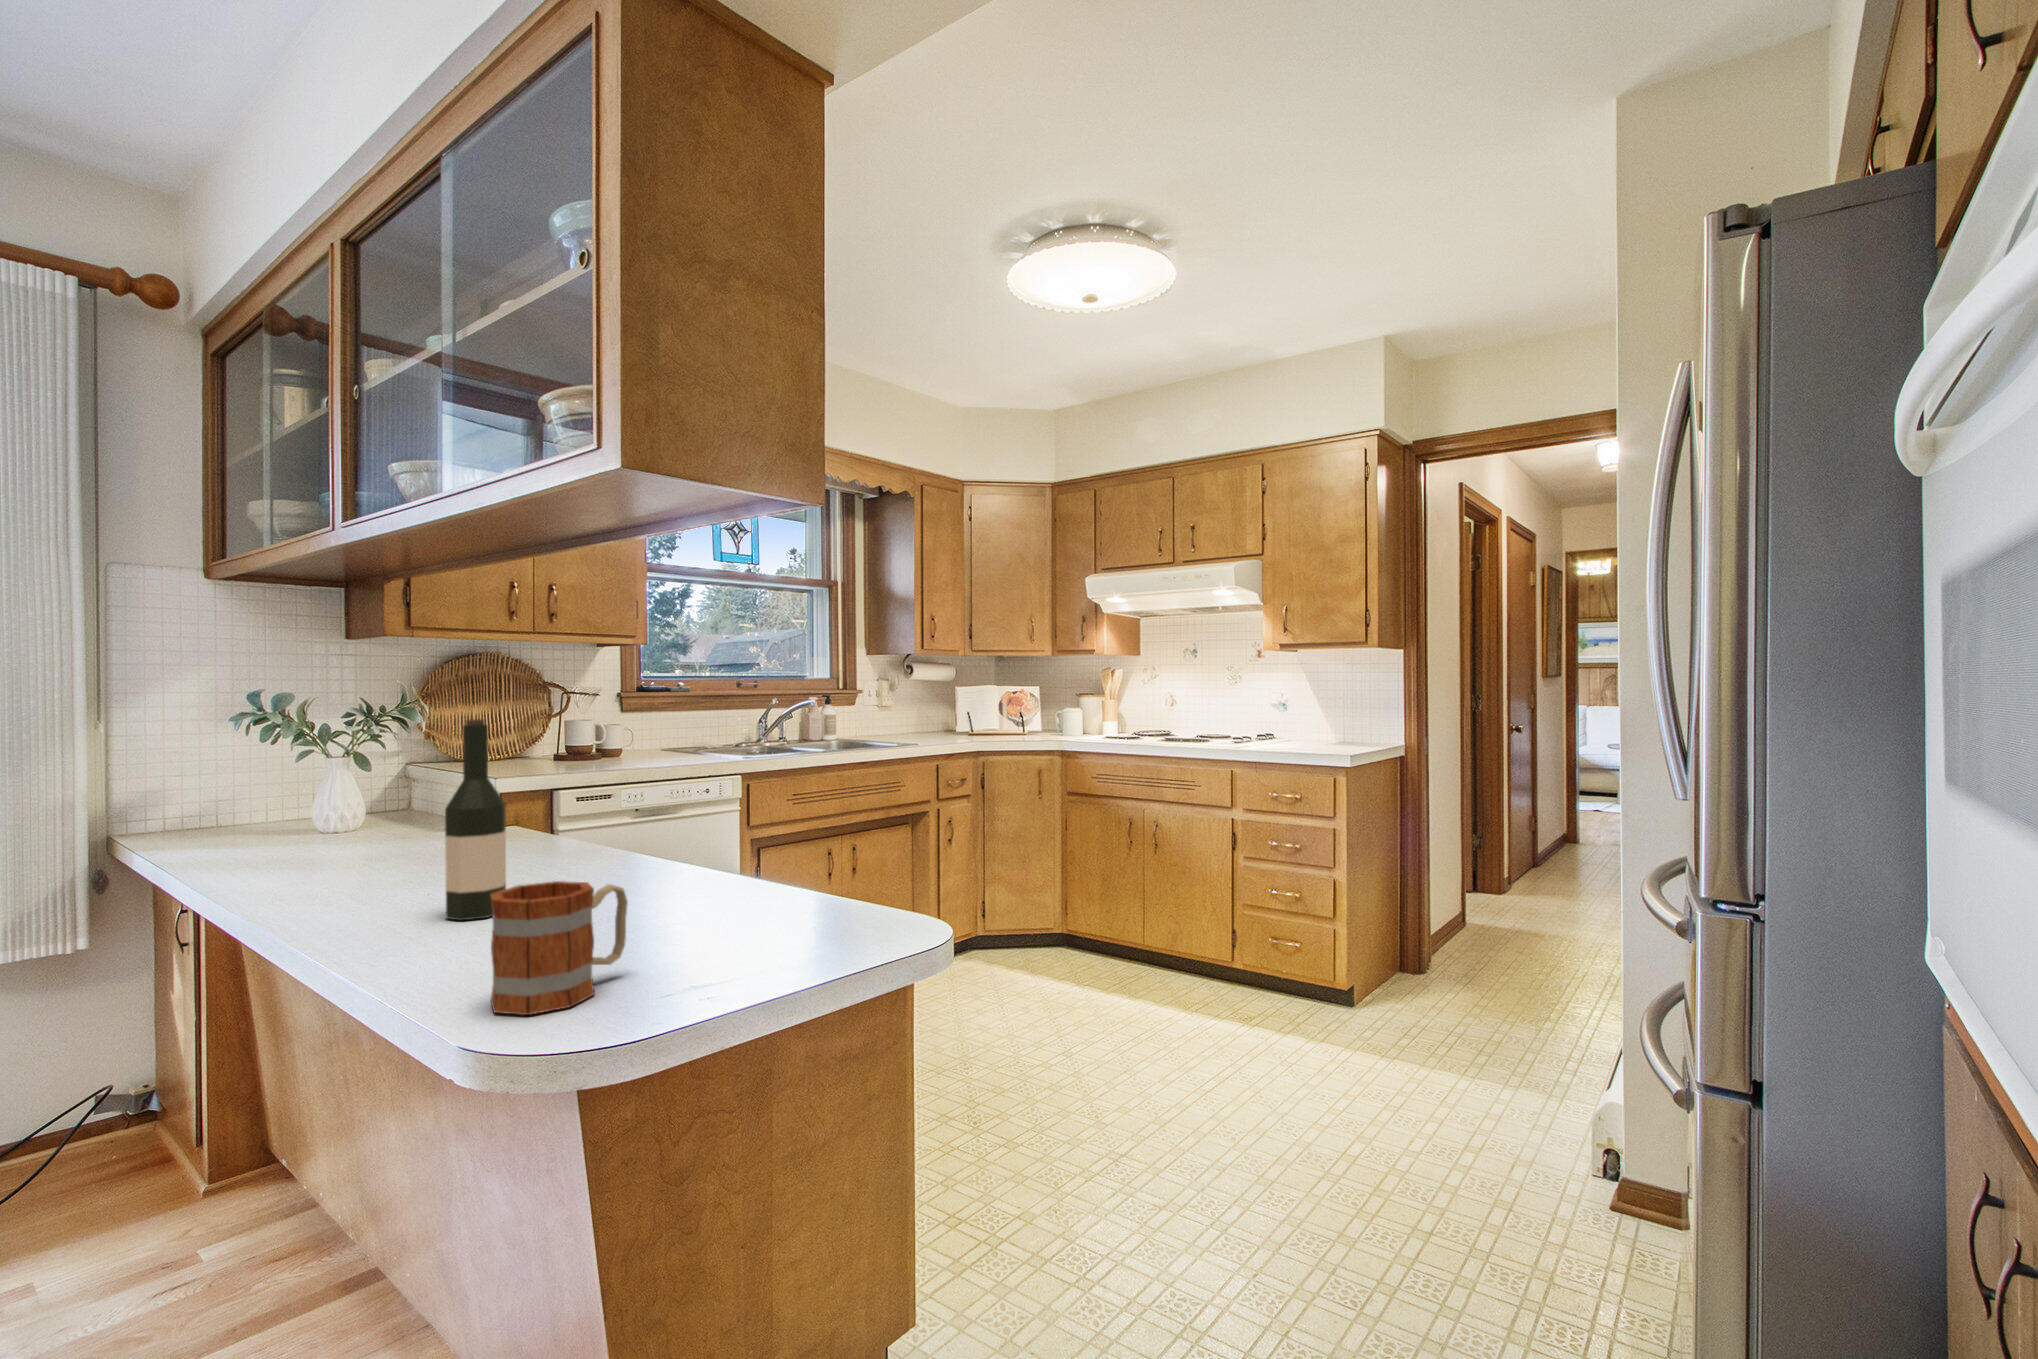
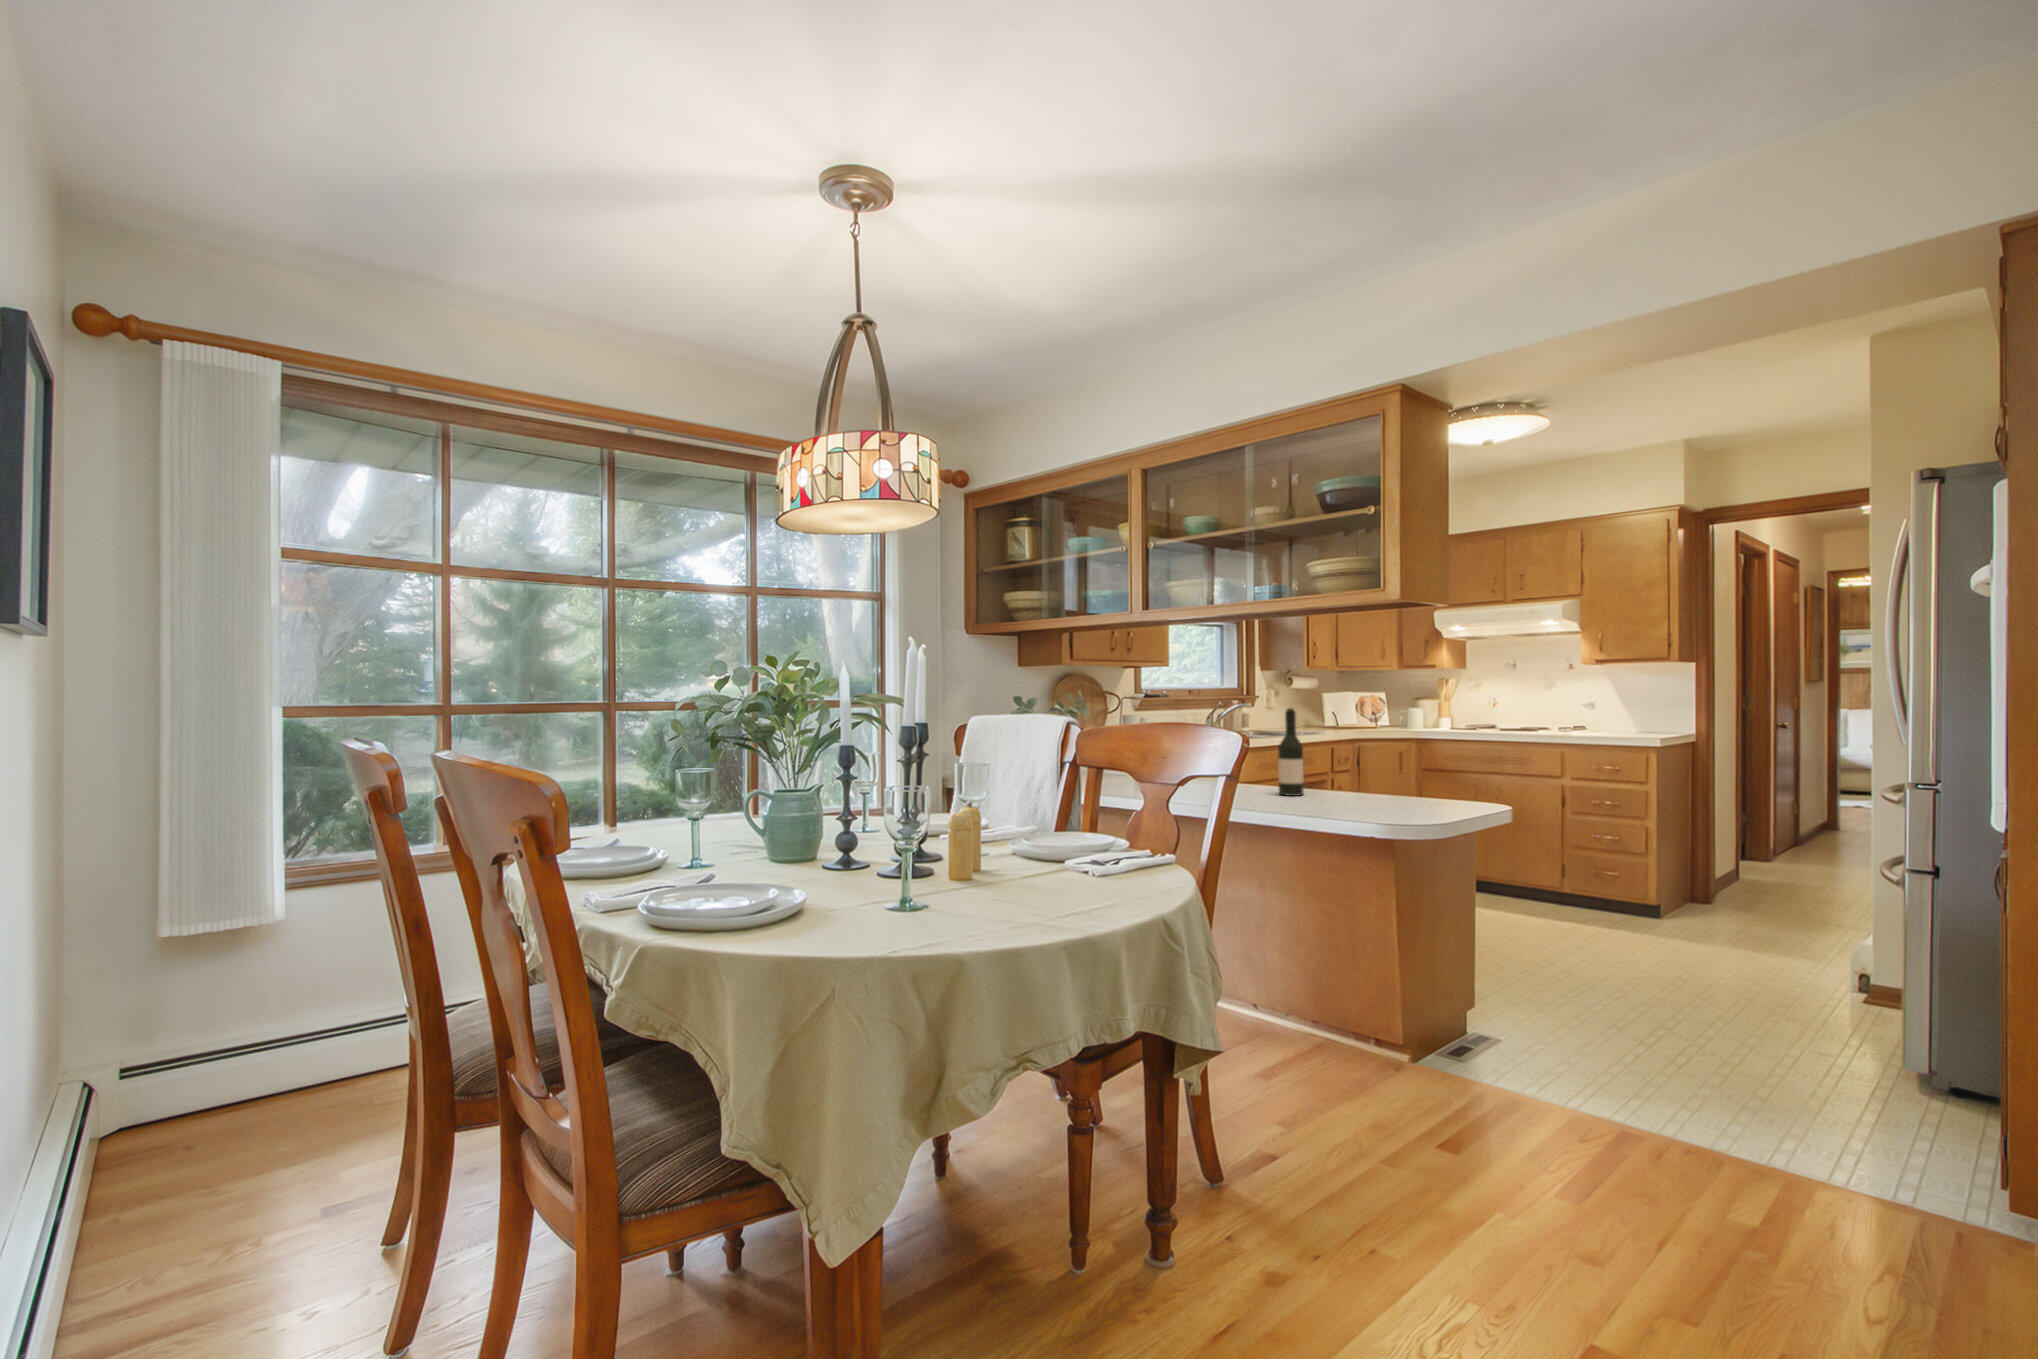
mug: present [490,881,628,1015] -> none [1392,769,1428,813]

